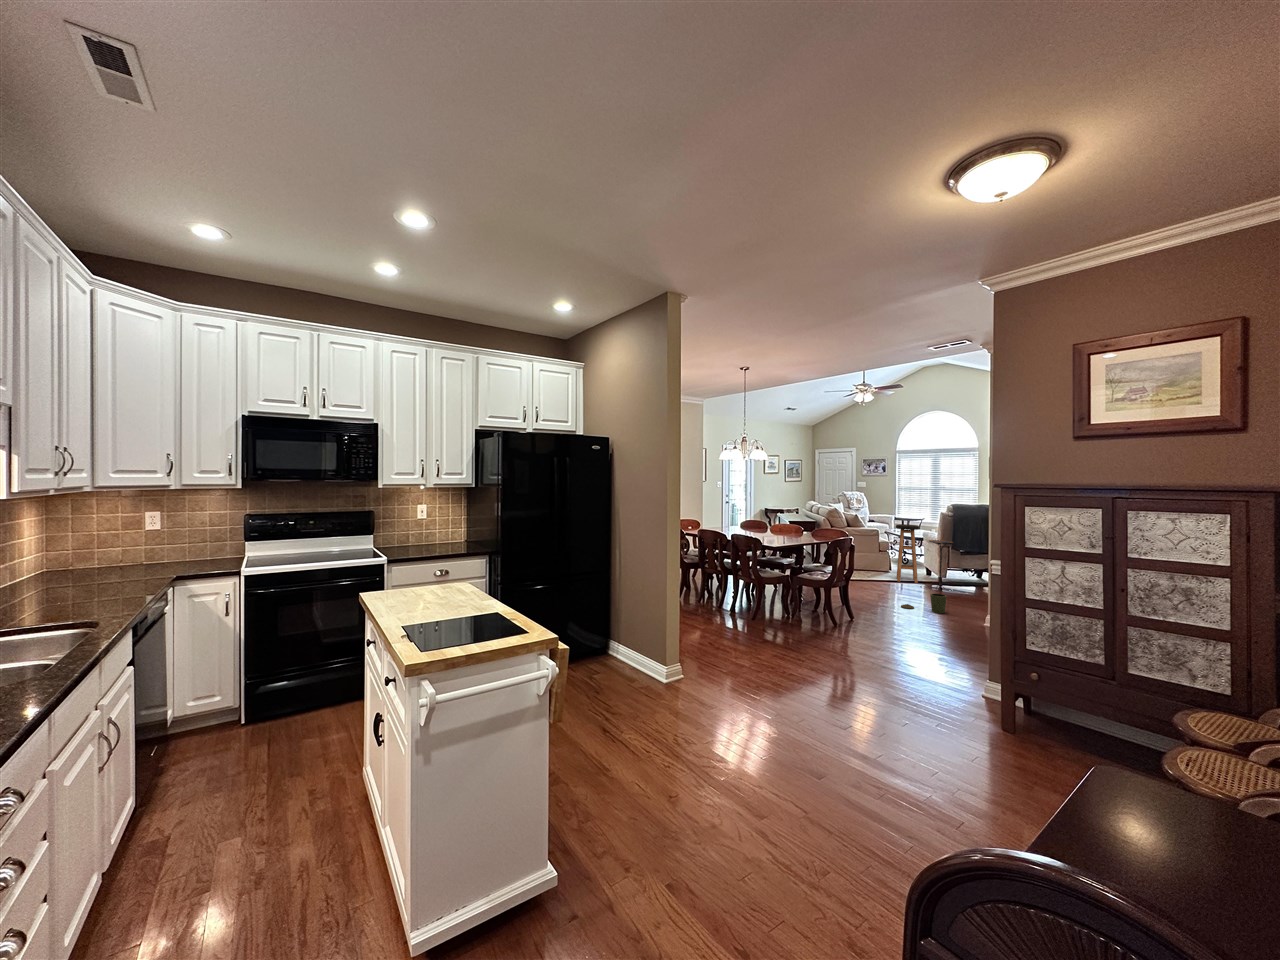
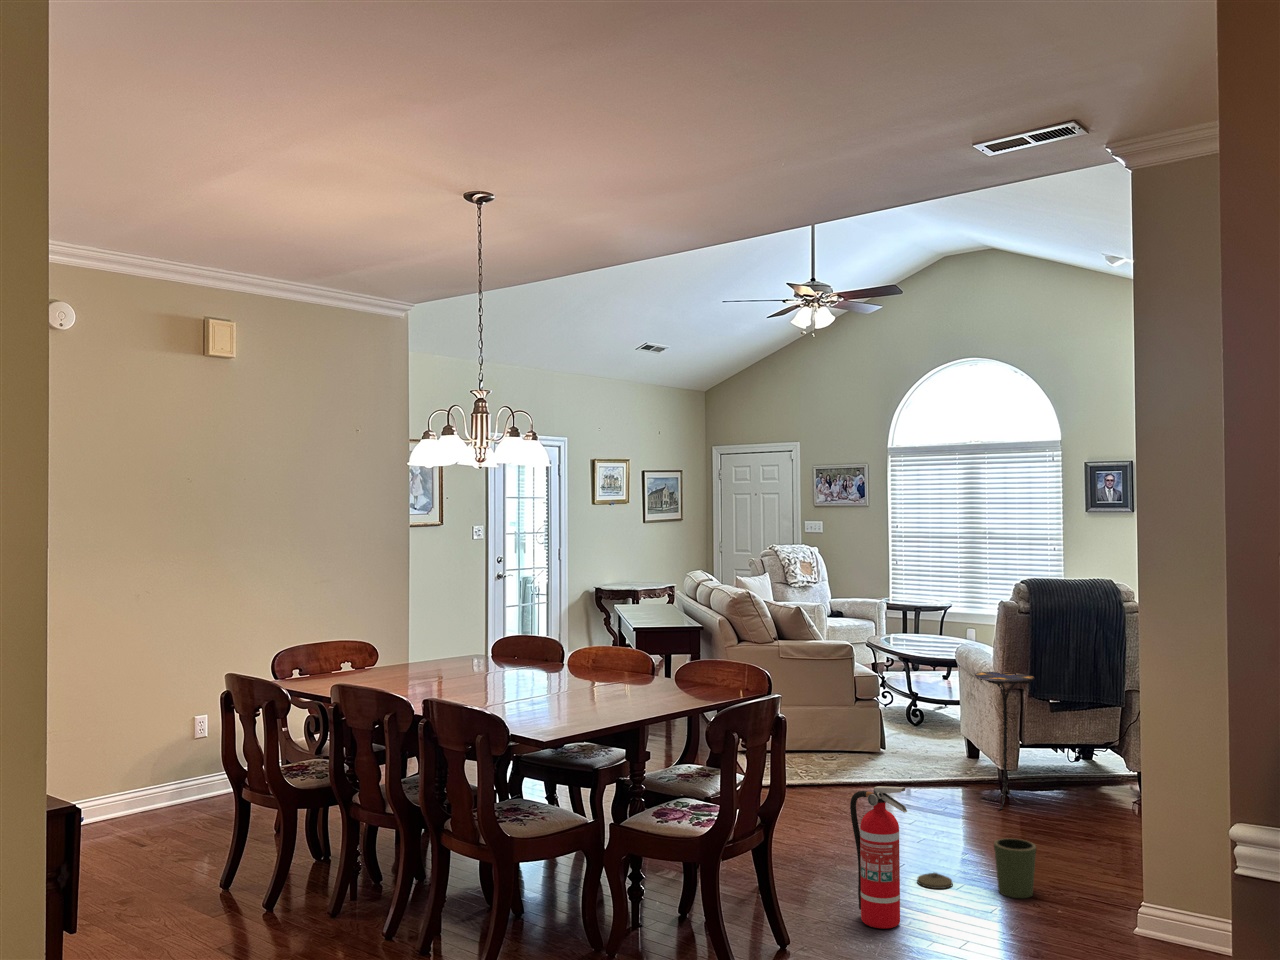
bar stool: present [896,524,919,583] -> none [894,631,950,784]
fire extinguisher: none [876,570,897,616] -> present [850,786,907,929]

